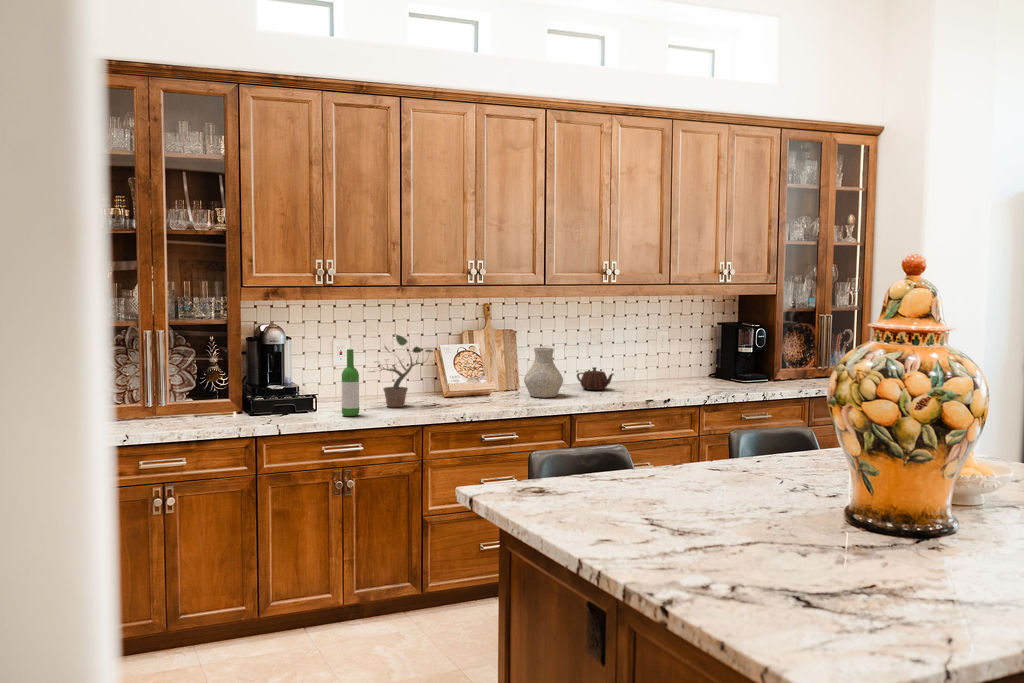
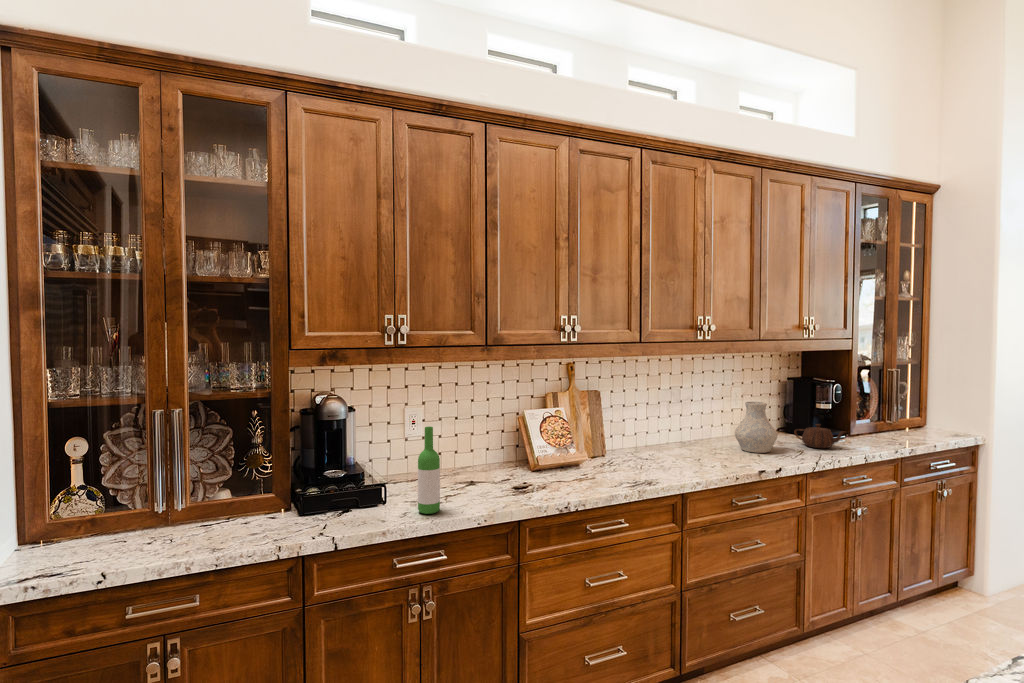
potted plant: present [372,335,433,407] -> none [446,400,525,492]
vase: present [524,348,563,397] -> present [735,402,778,453]
teapot: present [577,367,614,390] -> present [794,424,845,448]

